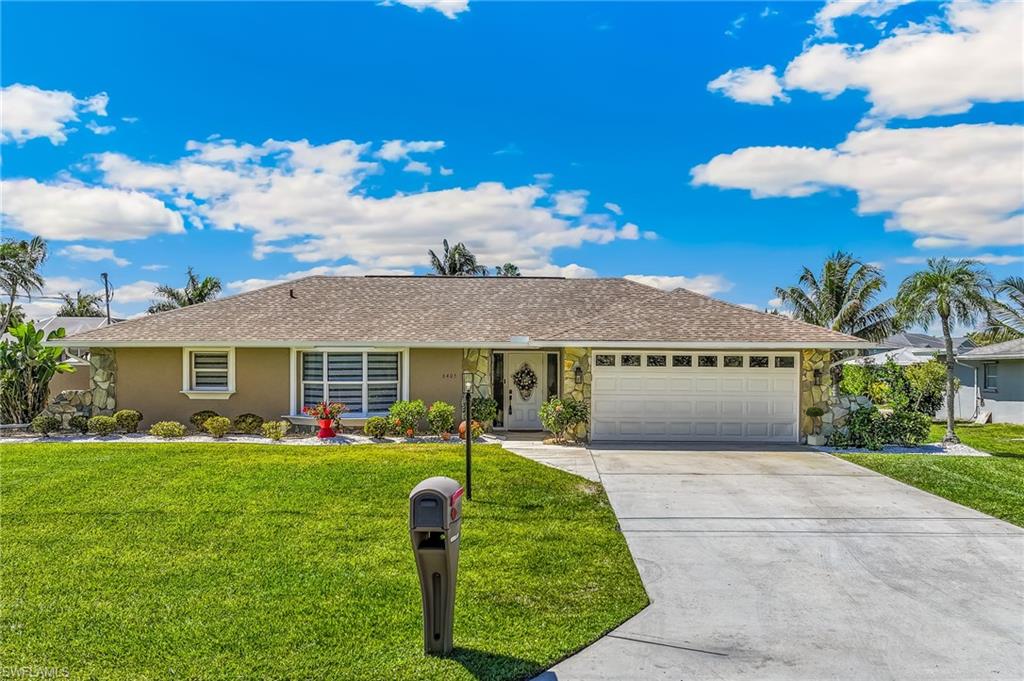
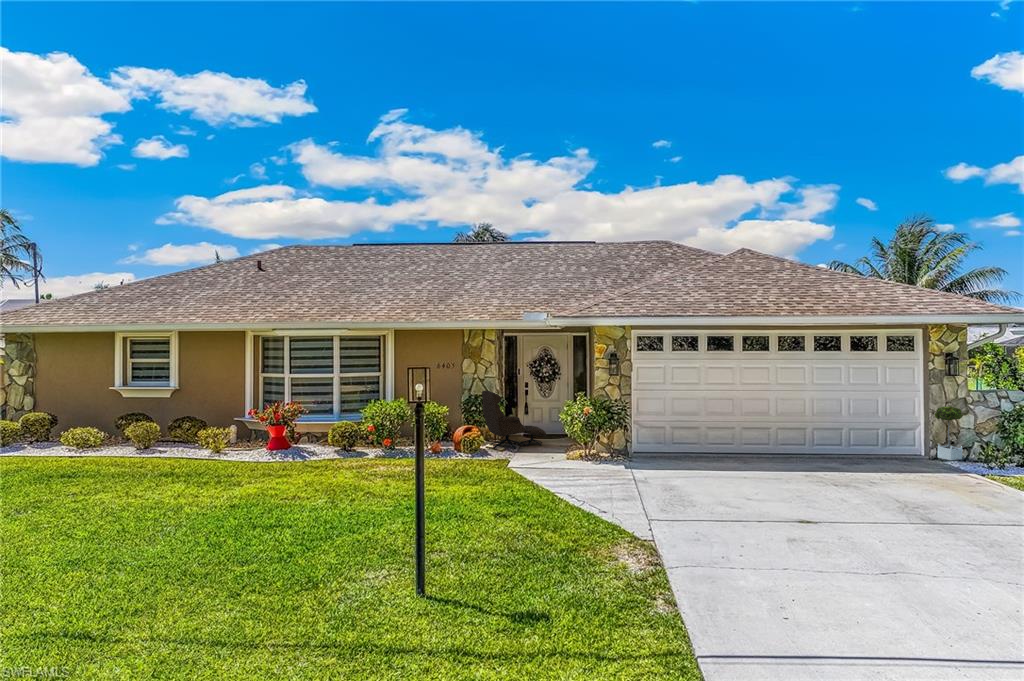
lounge chair: none [480,394,528,438] -> present [482,391,546,449]

